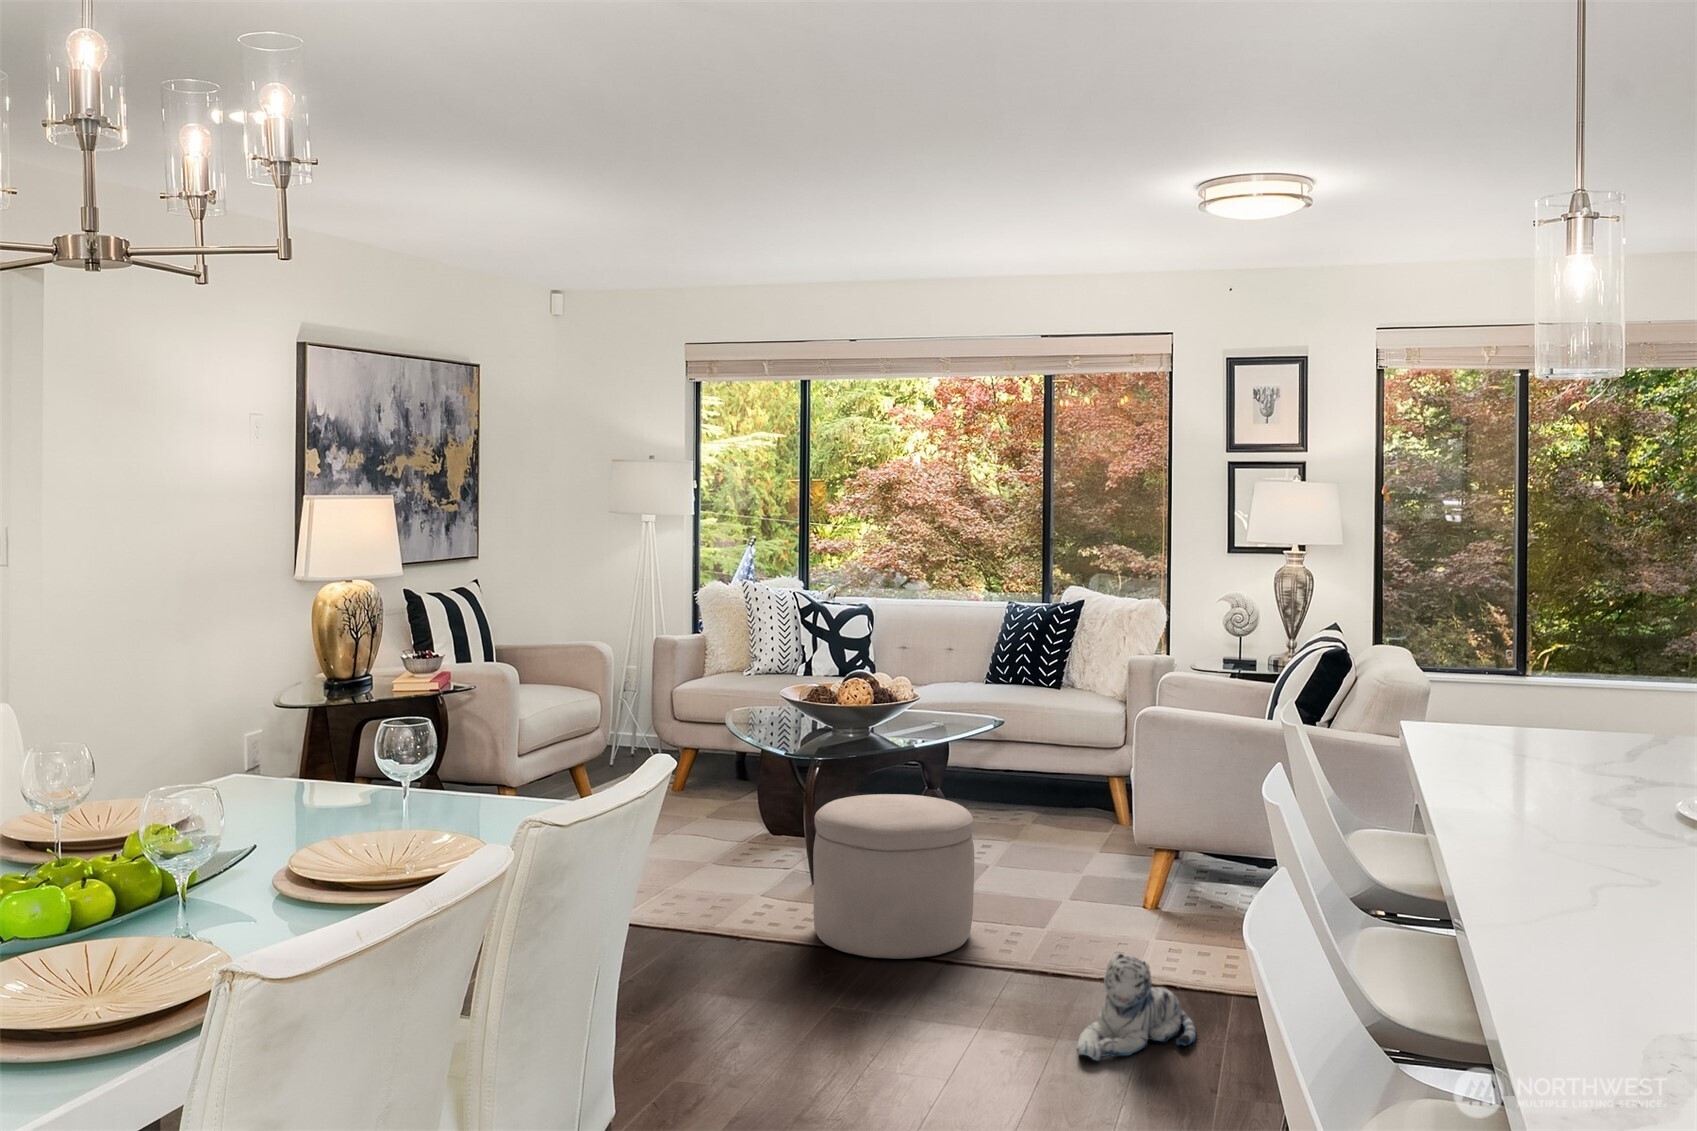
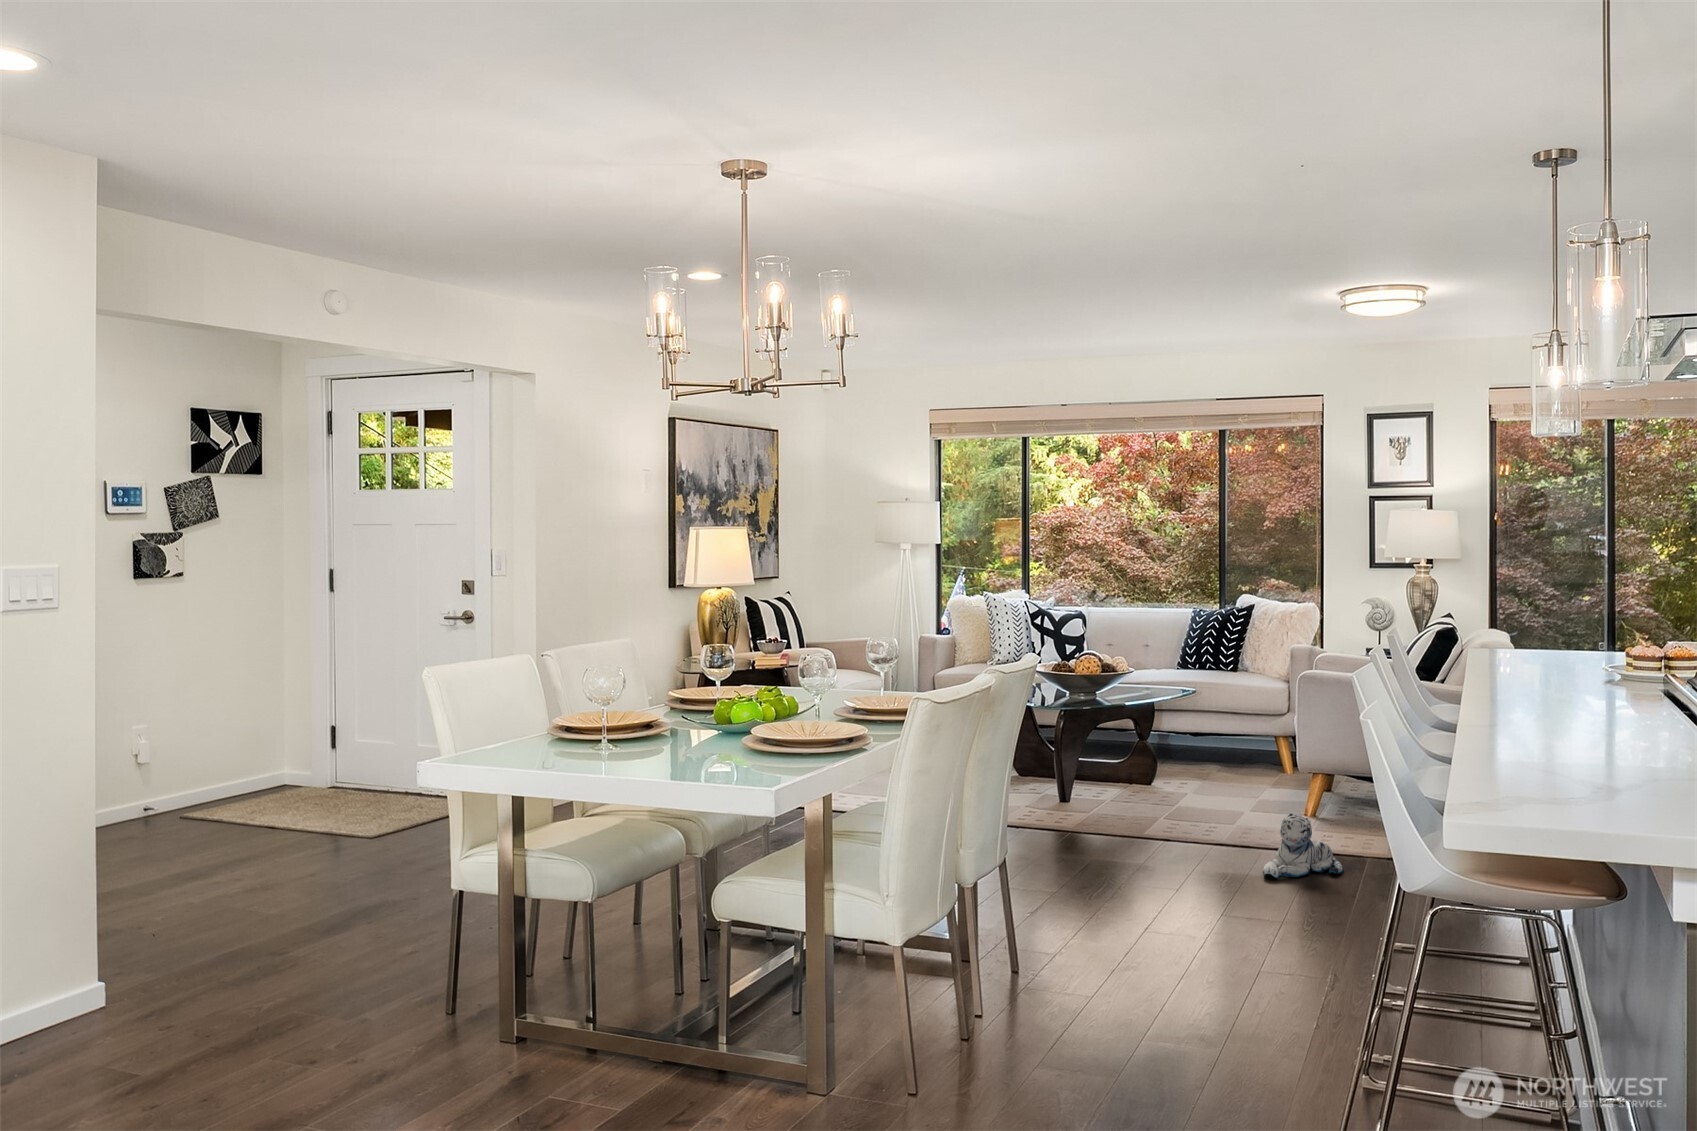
ottoman: present [813,794,974,959] -> none [1071,731,1183,835]

